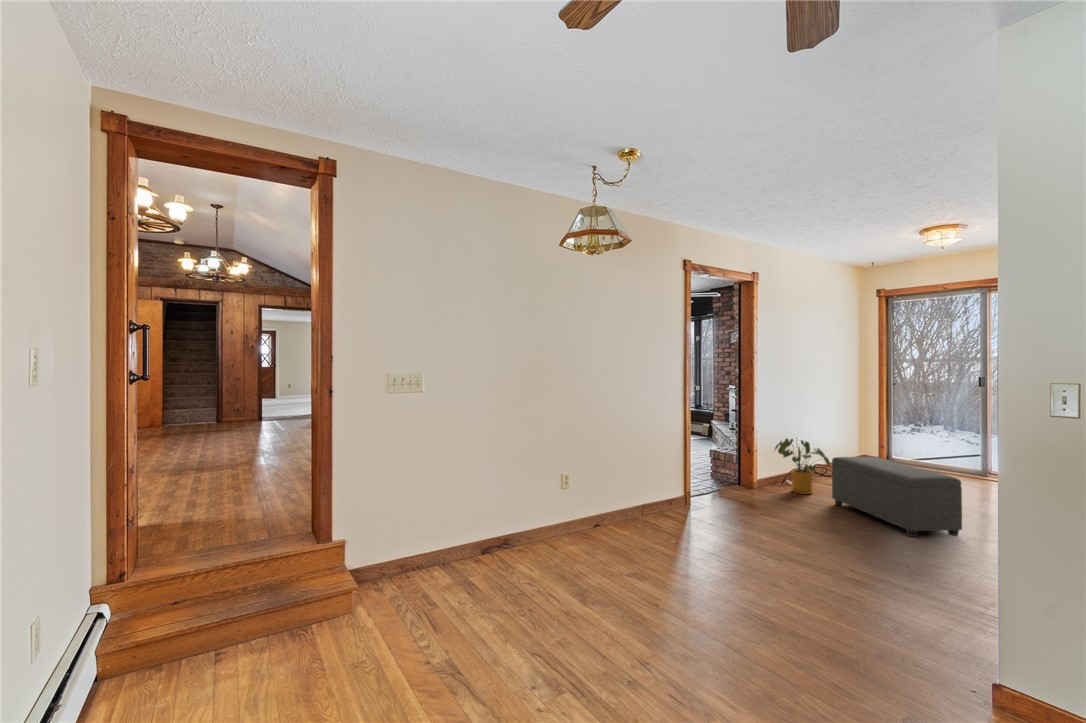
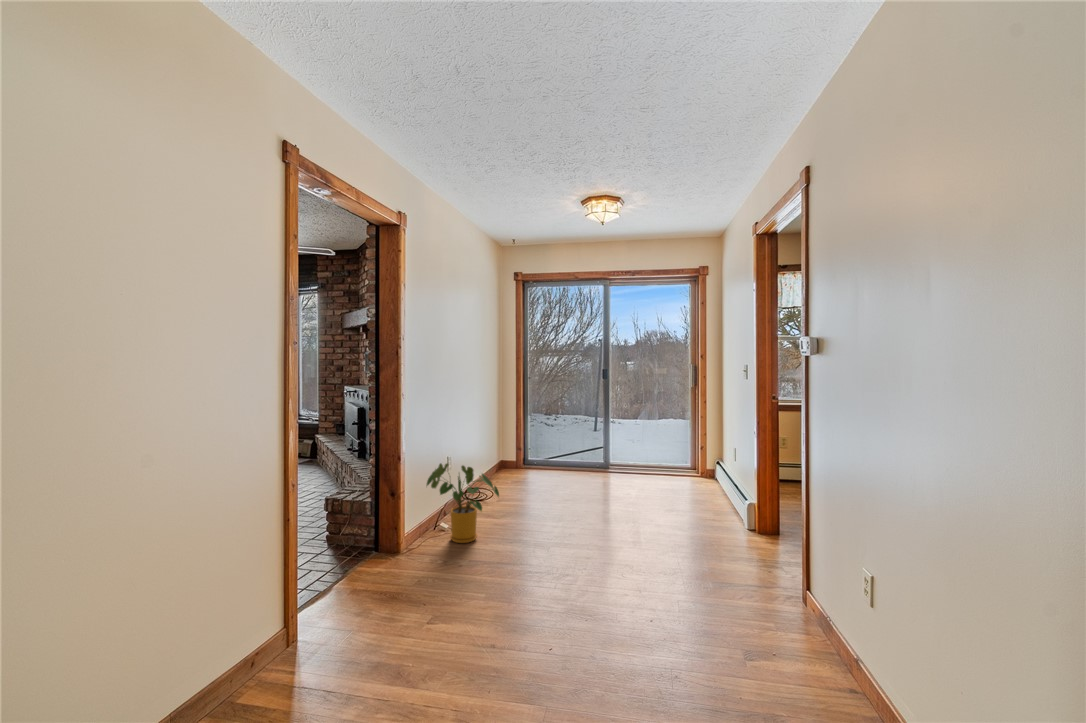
ottoman: present [832,457,962,537] -> none [507,478,659,592]

